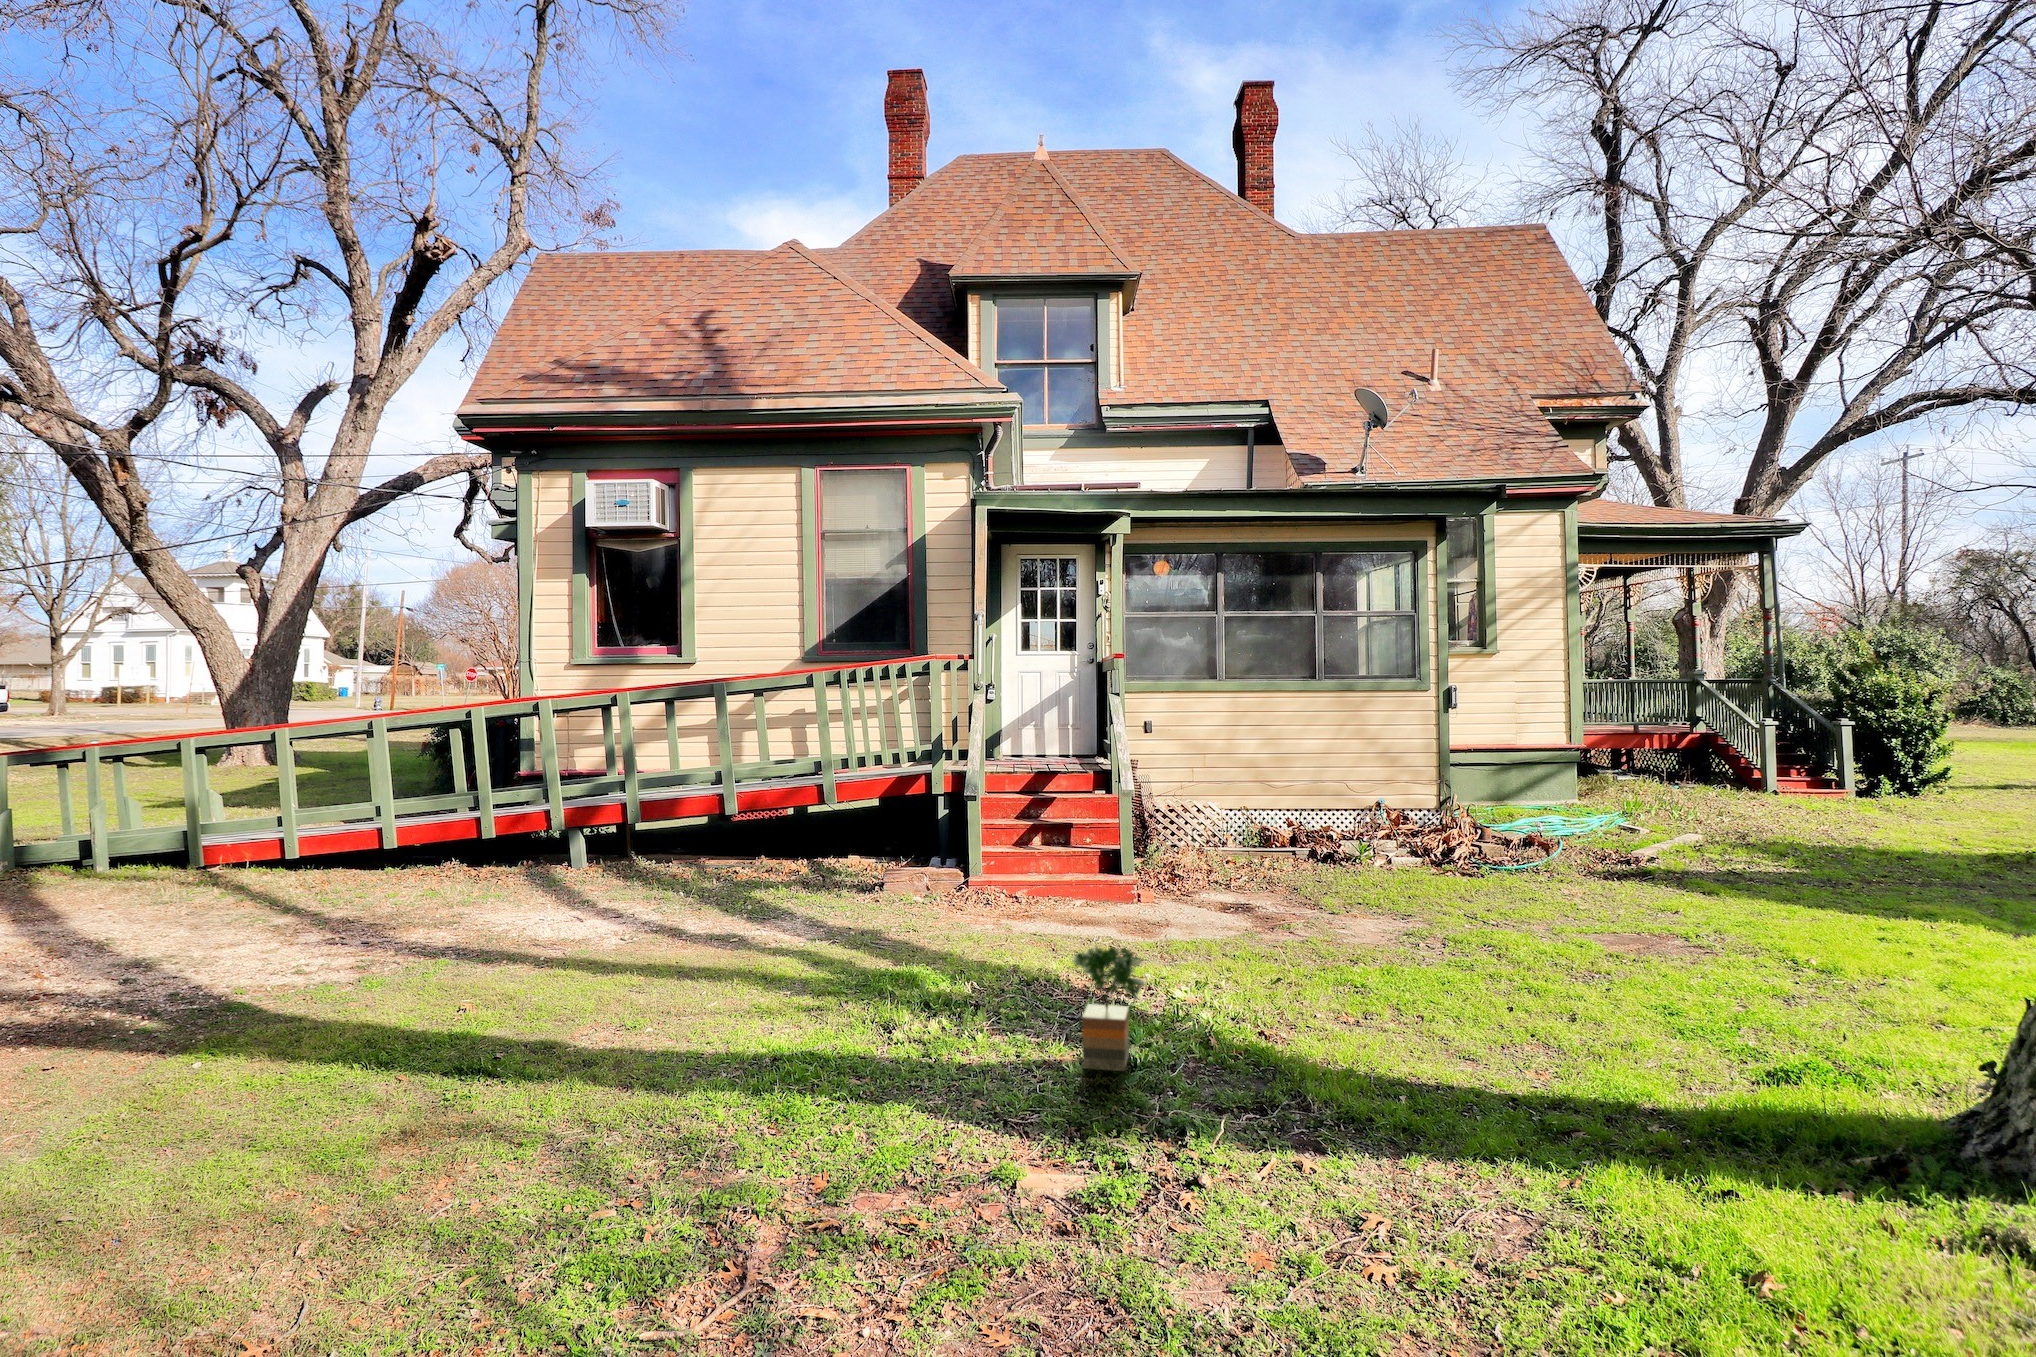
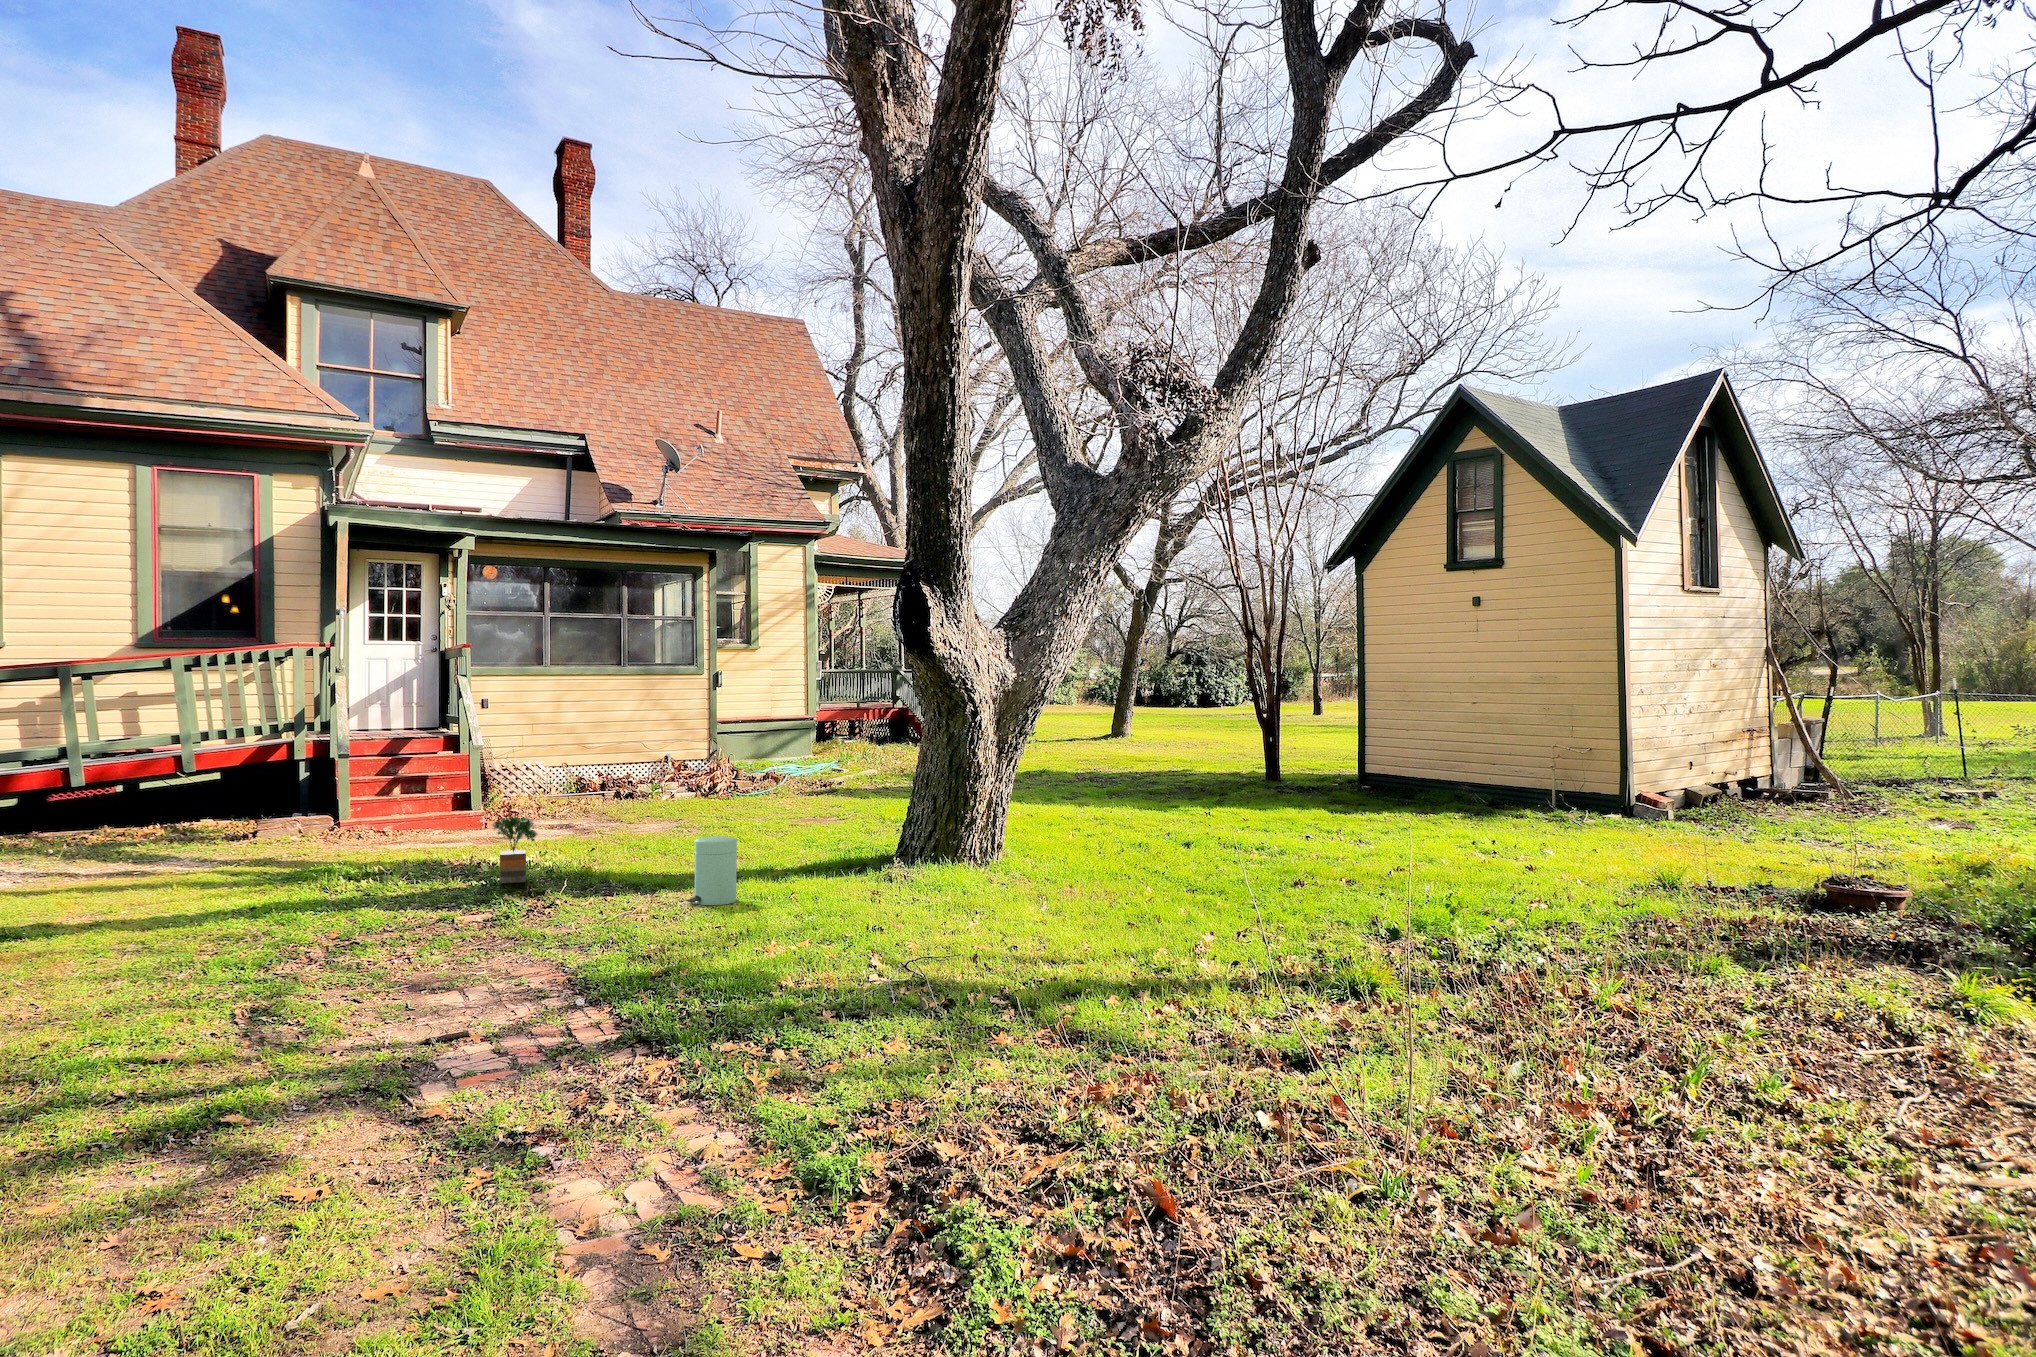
trash can: none [1438,1085,1569,1288] -> present [687,836,737,905]

